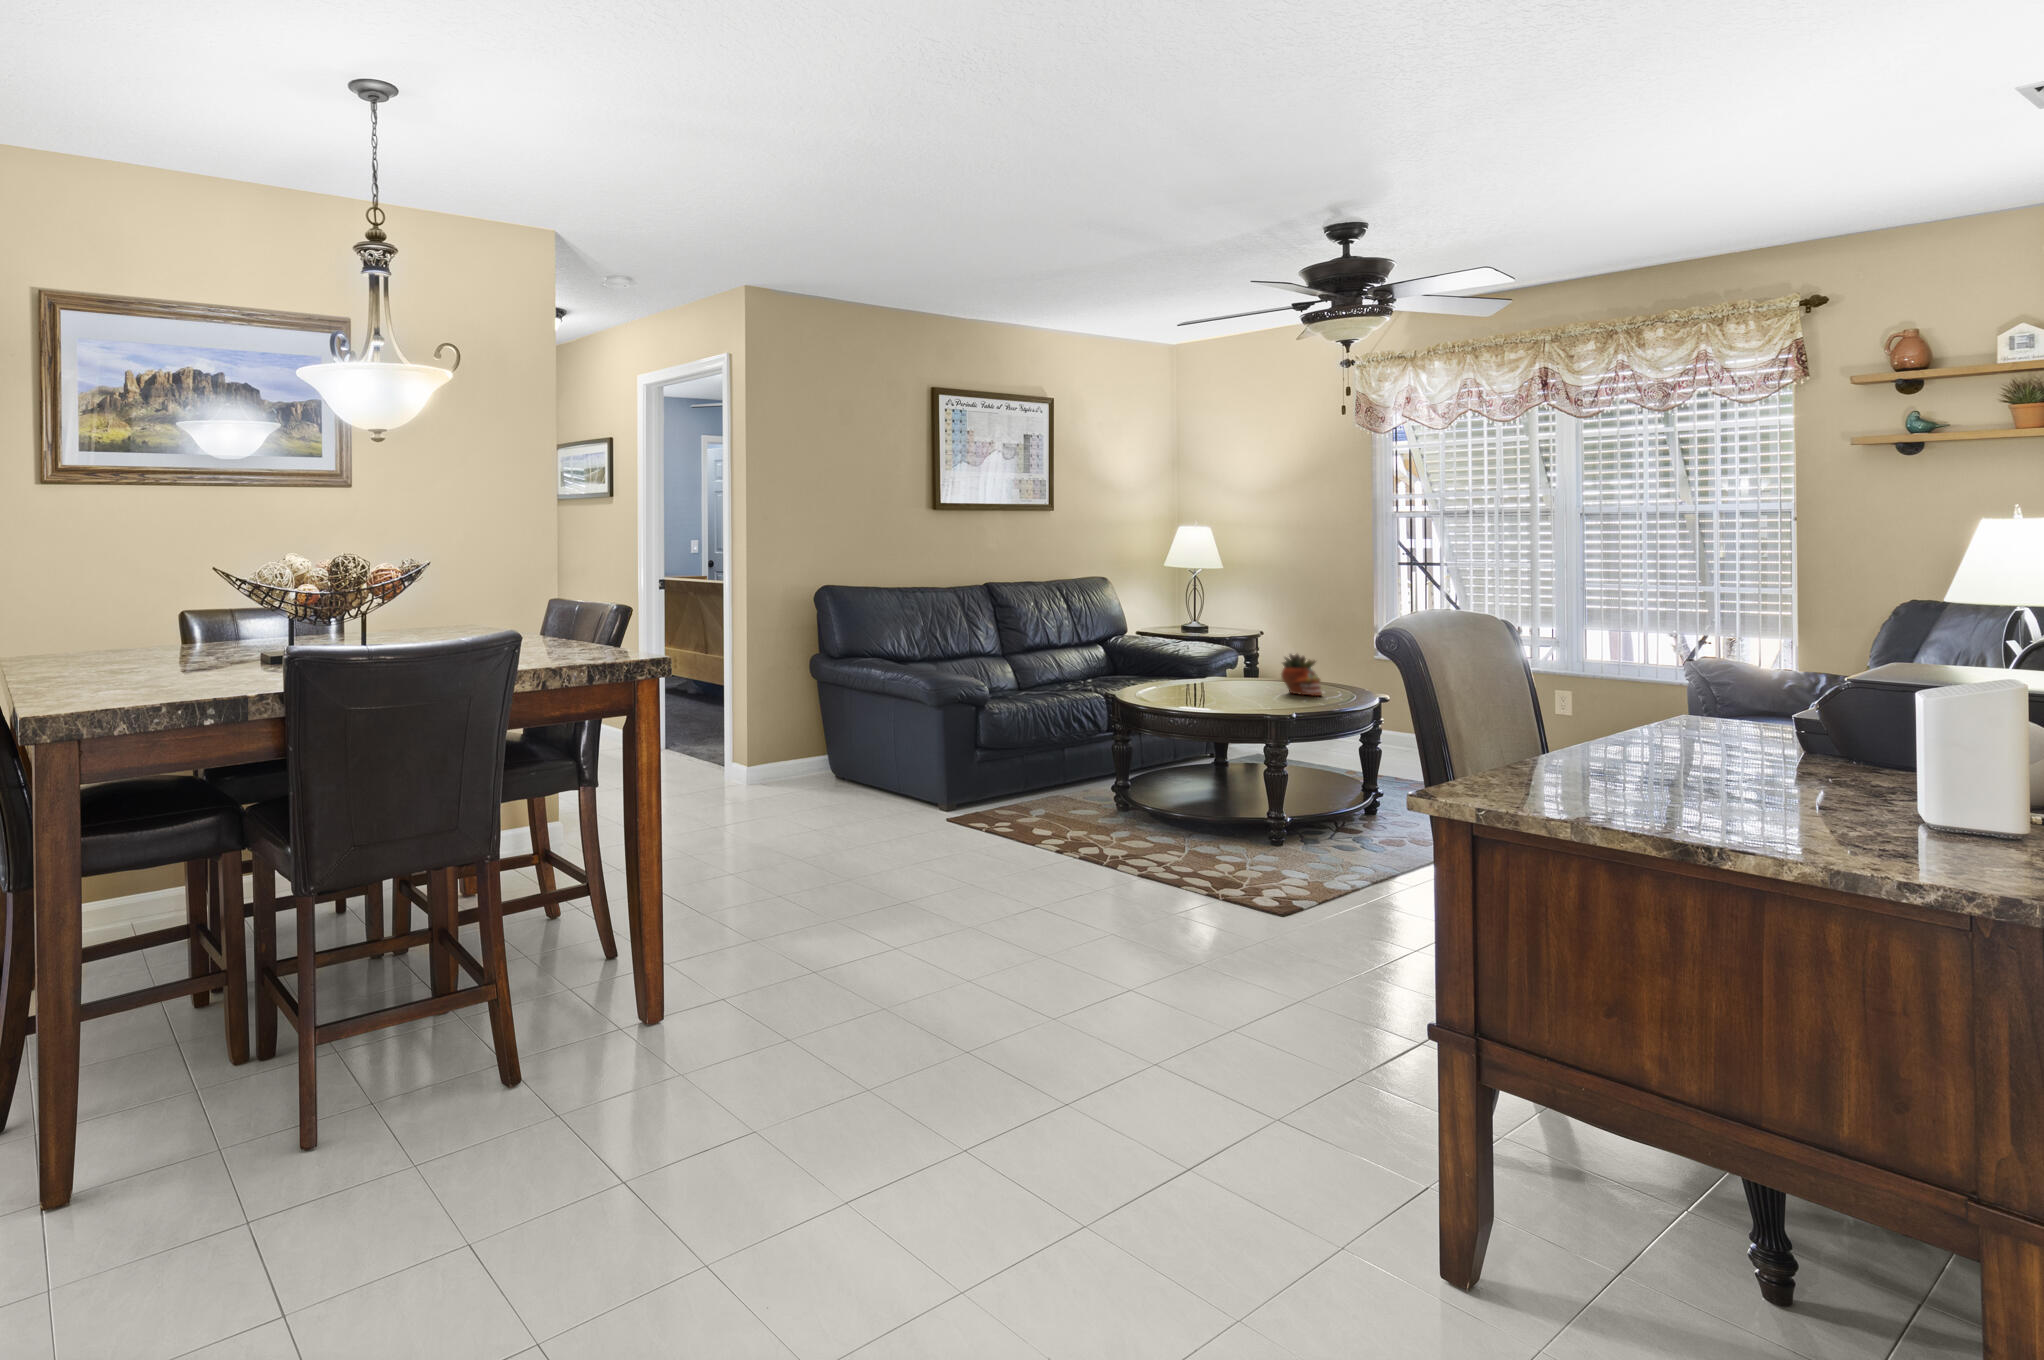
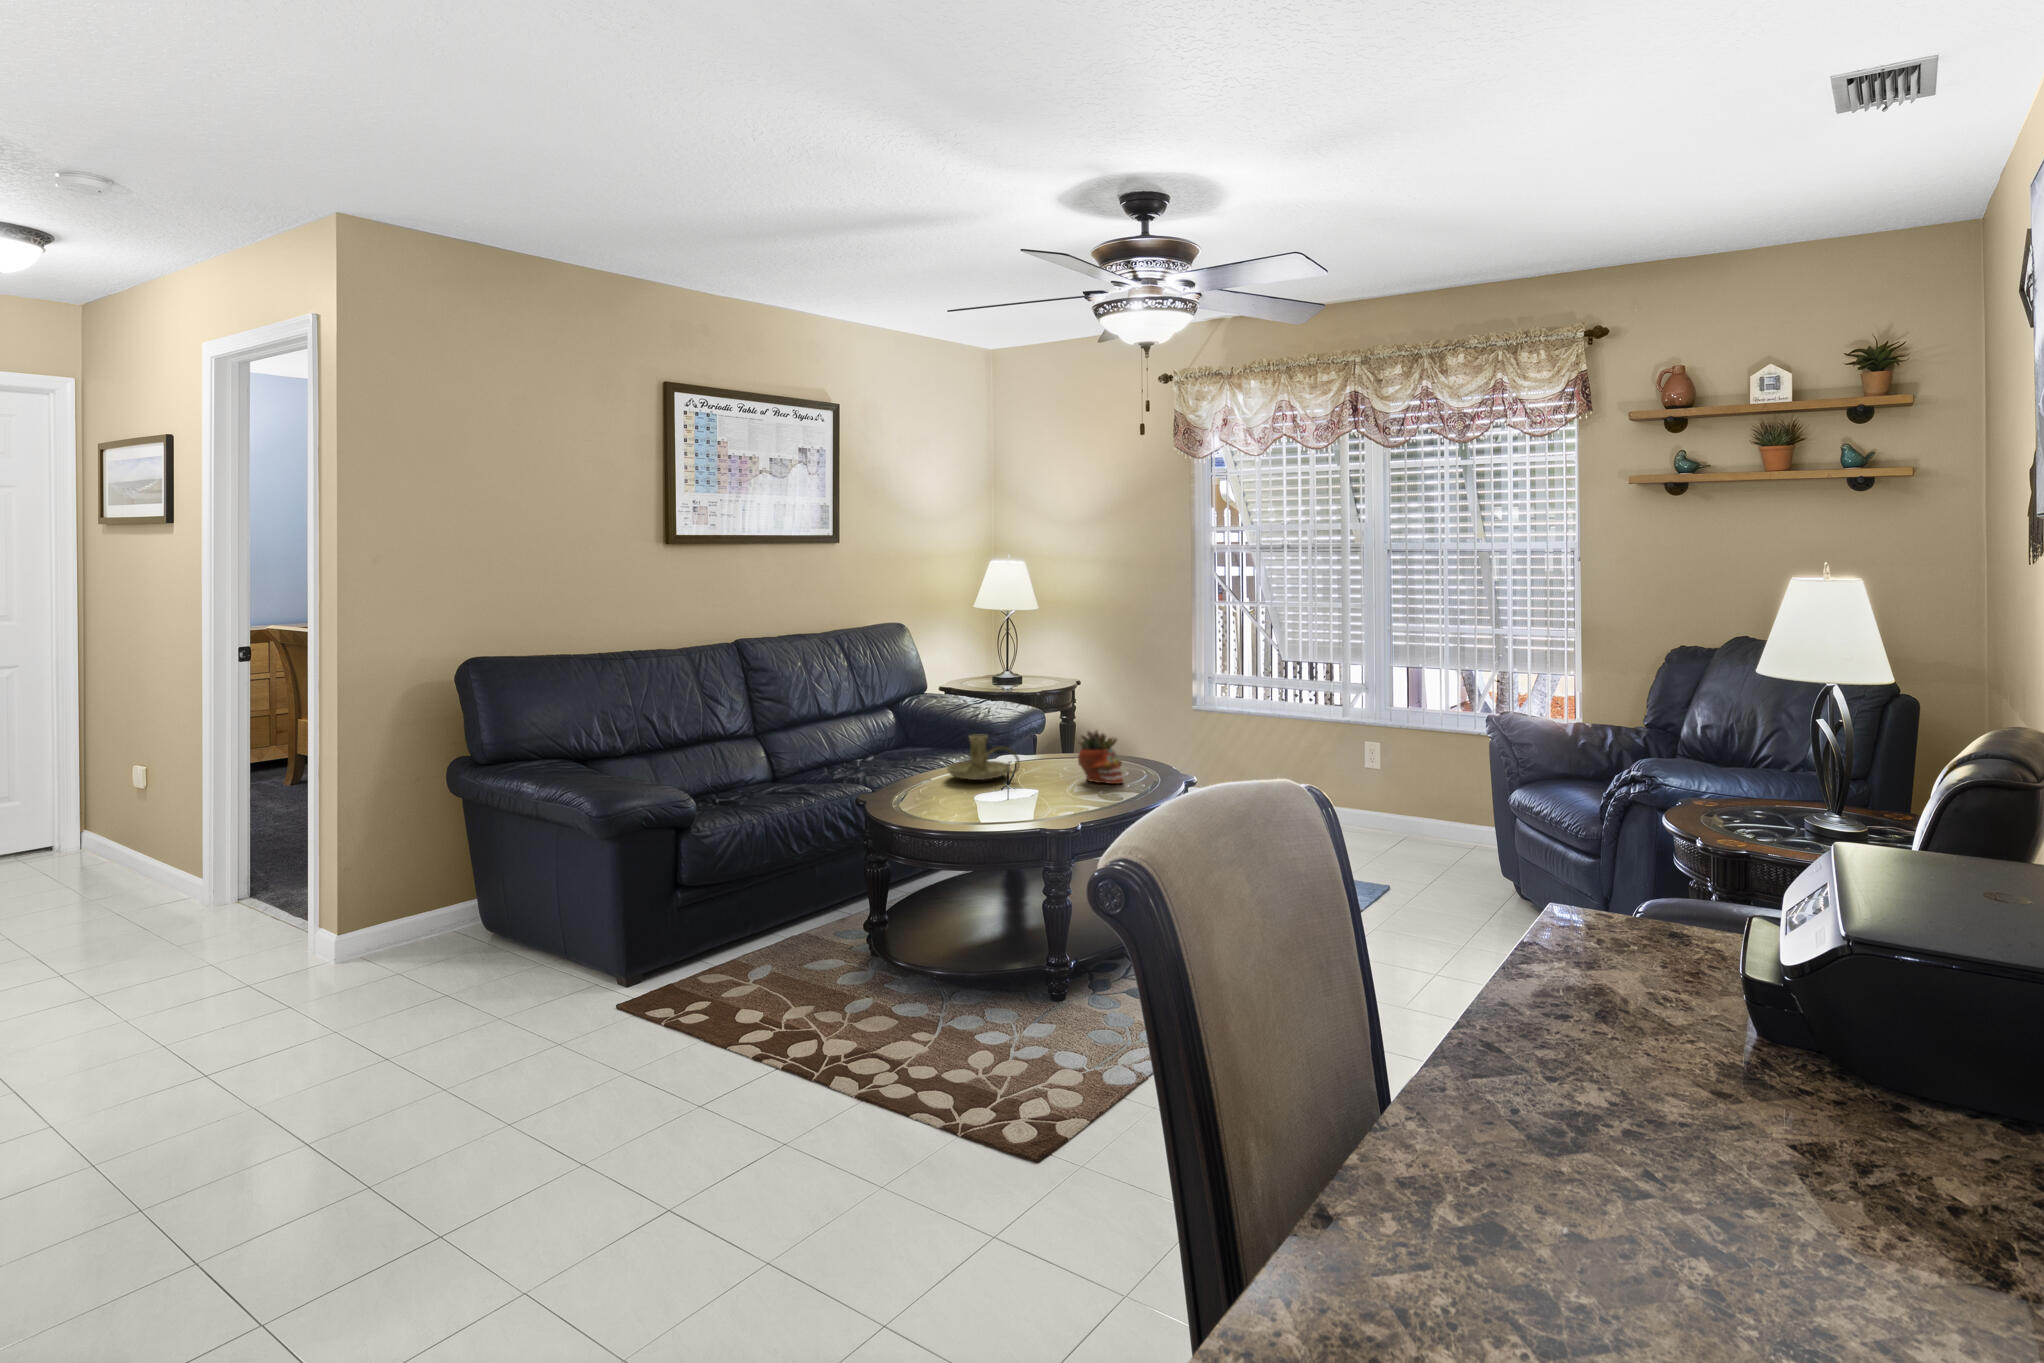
candle holder: none [1168,654,1231,689] -> present [947,734,1020,780]

